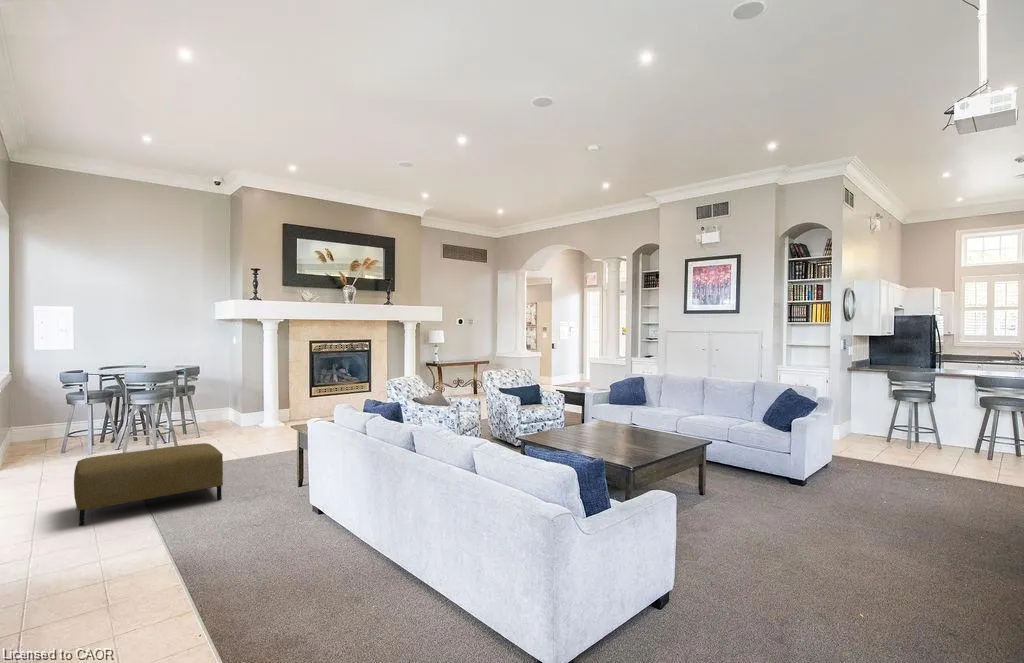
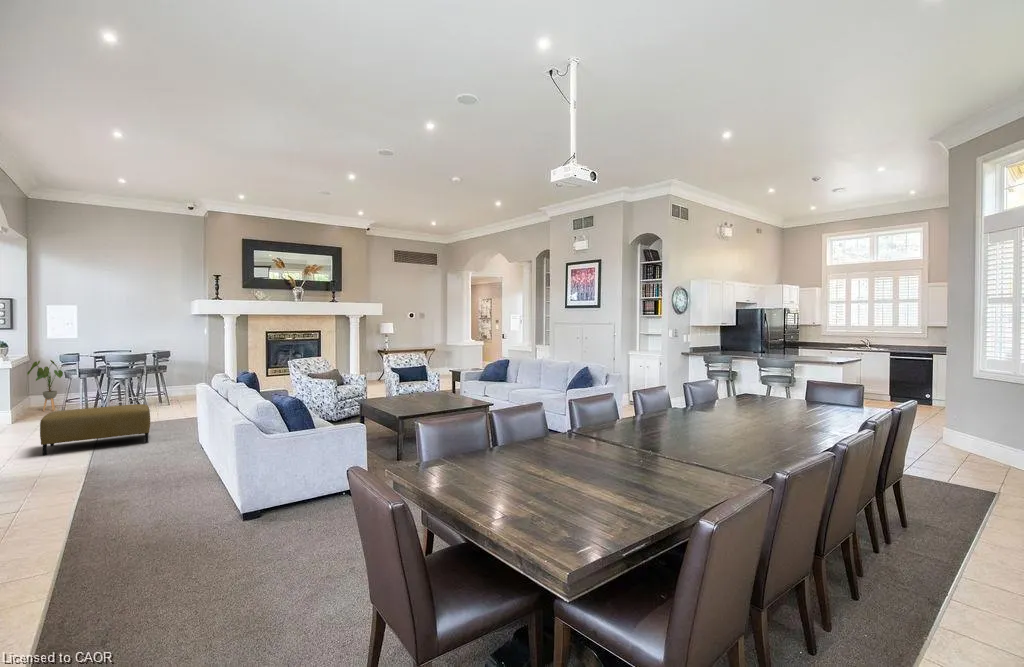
house plant: none [9,378,63,448] -> present [27,360,63,411]

